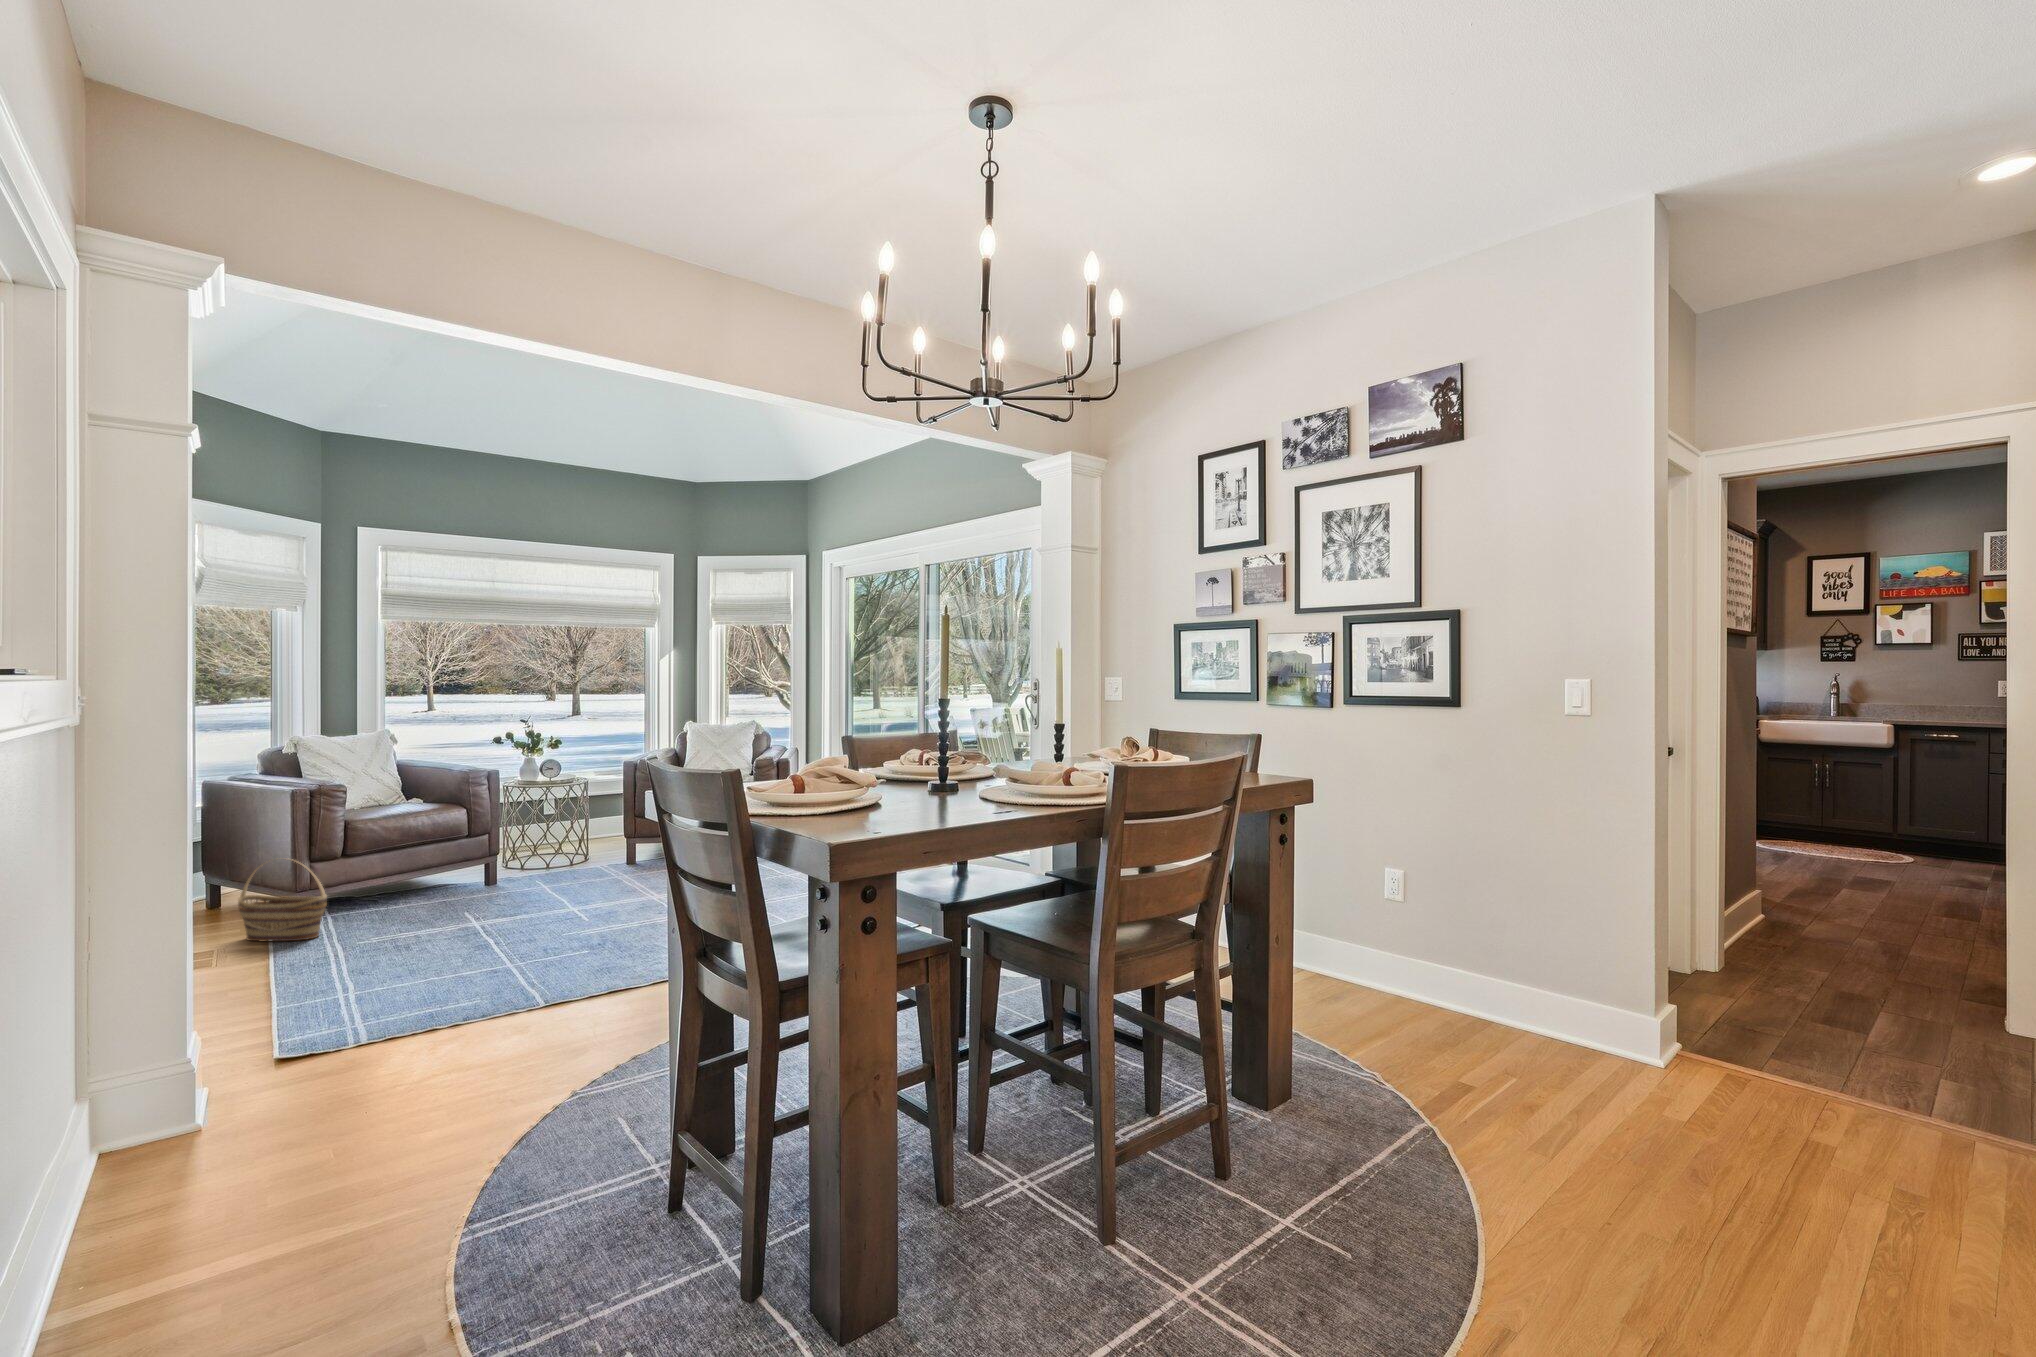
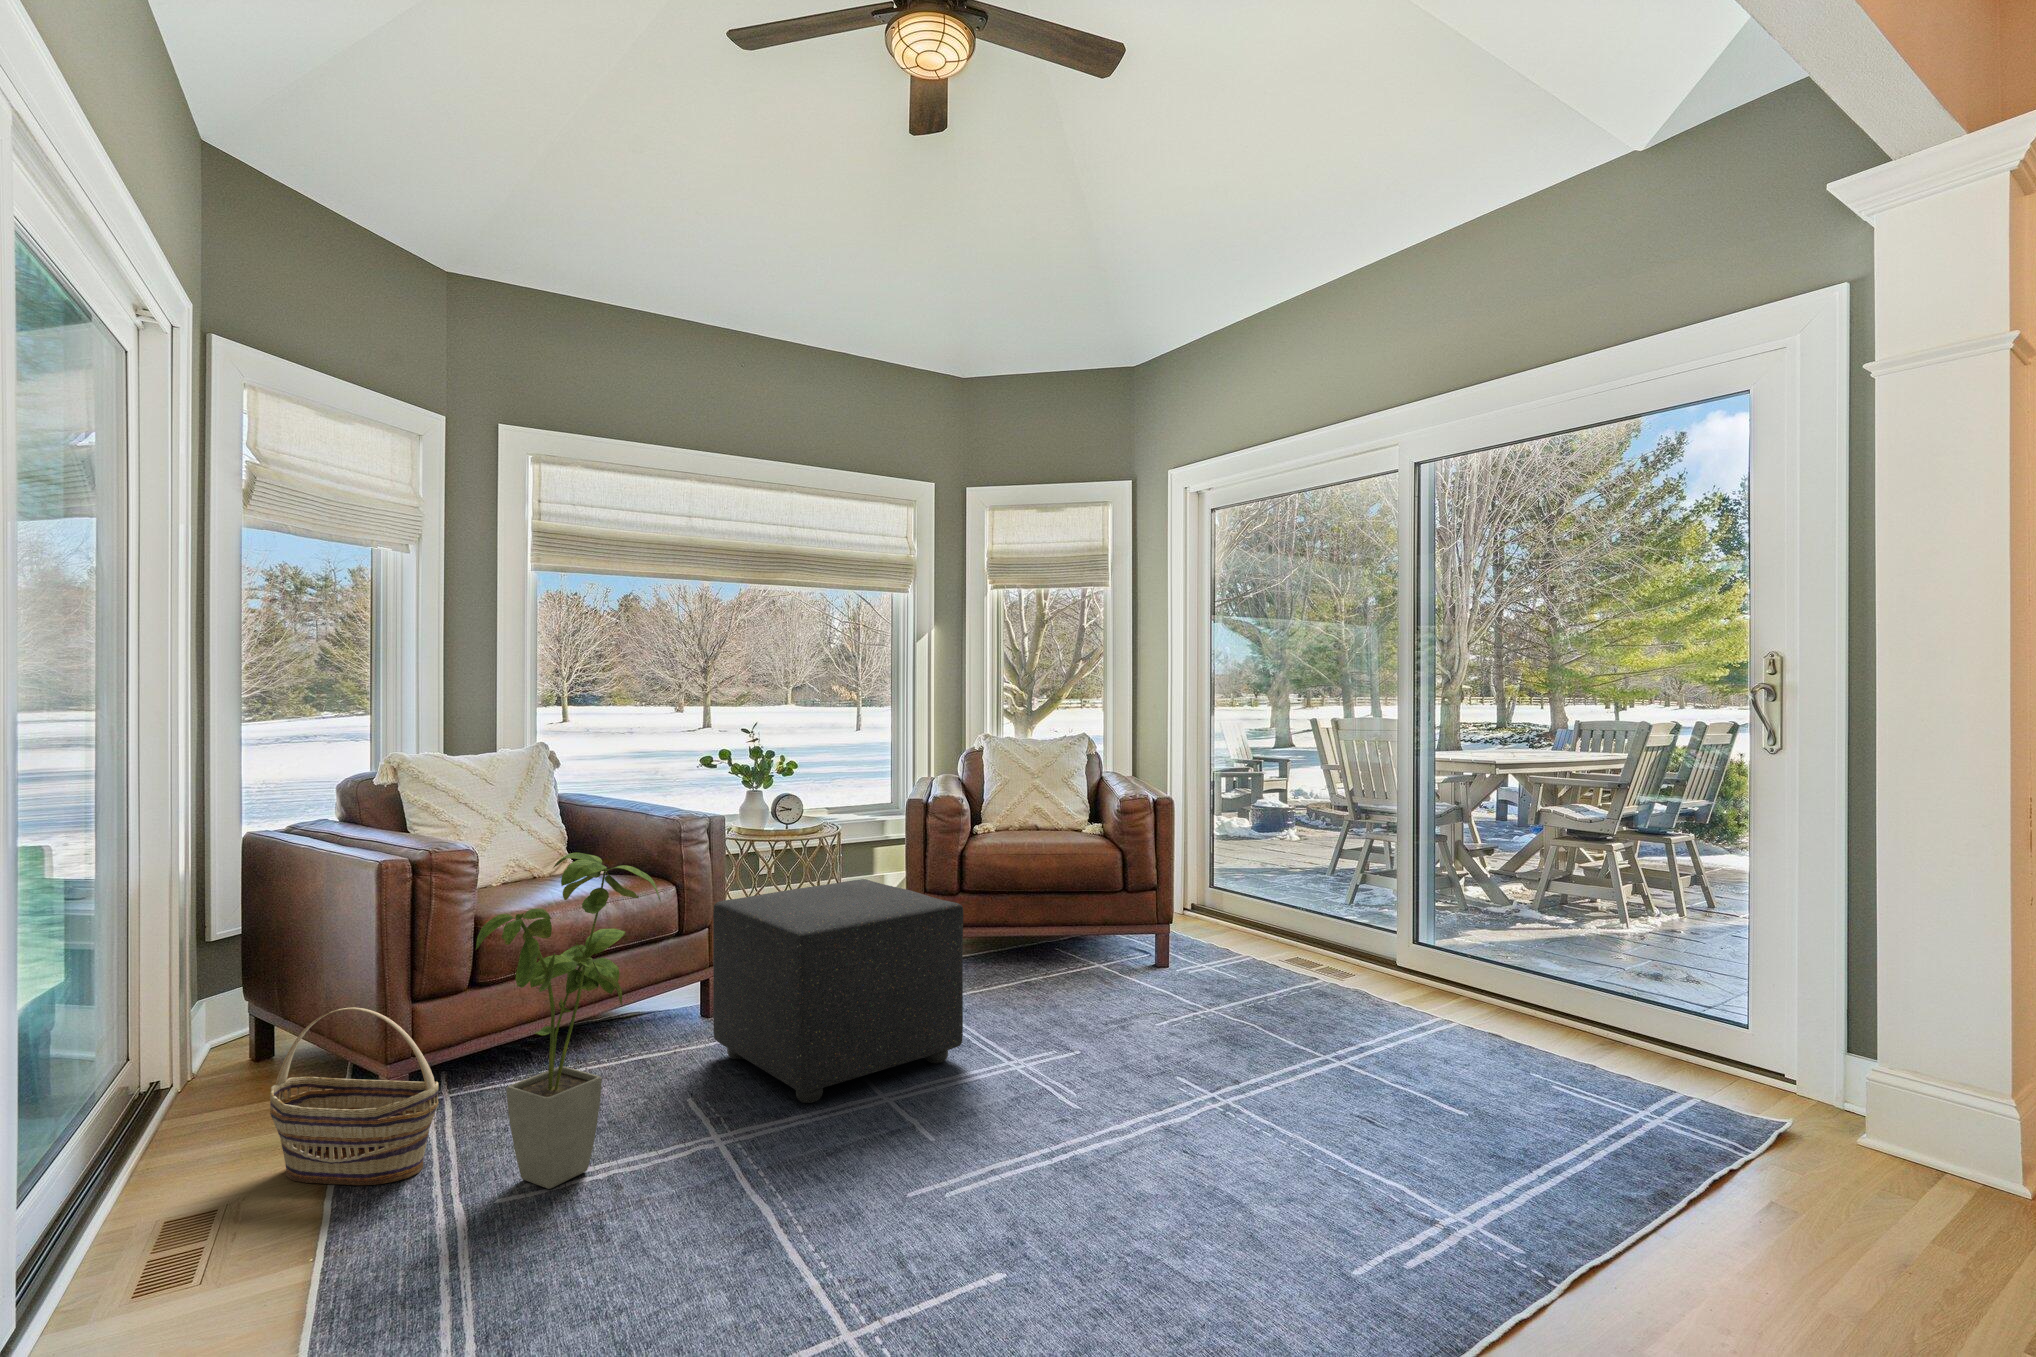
house plant: none [347,781,443,940] -> present [476,853,661,1189]
ottoman: none [485,806,625,913] -> present [713,879,963,1103]

